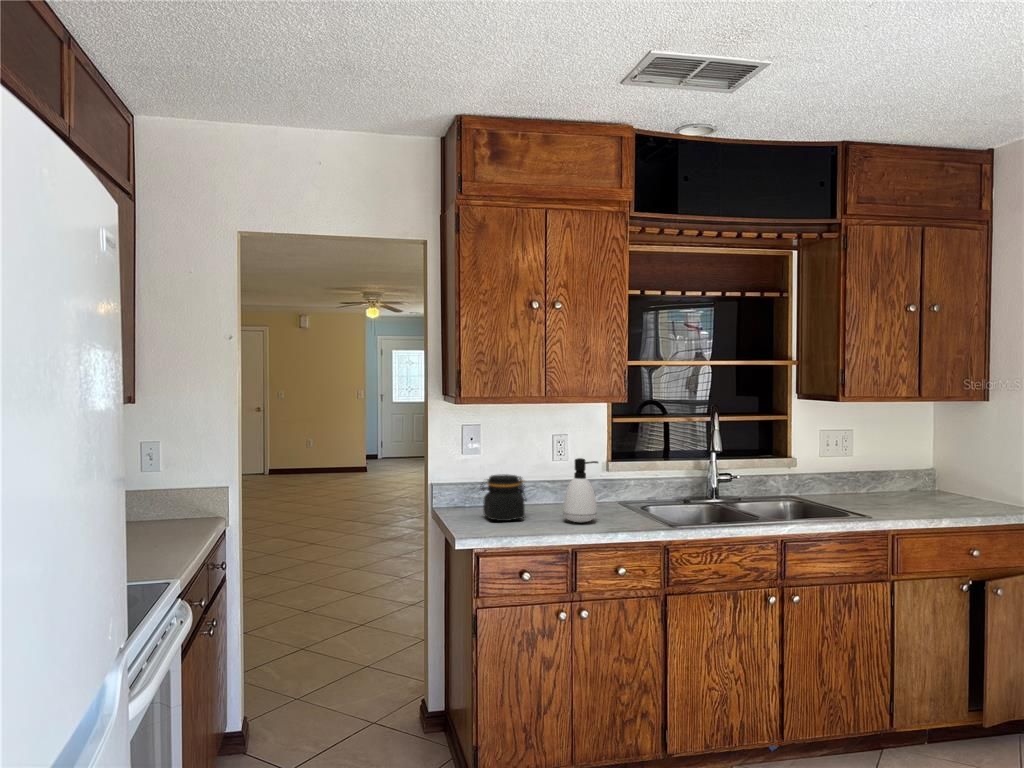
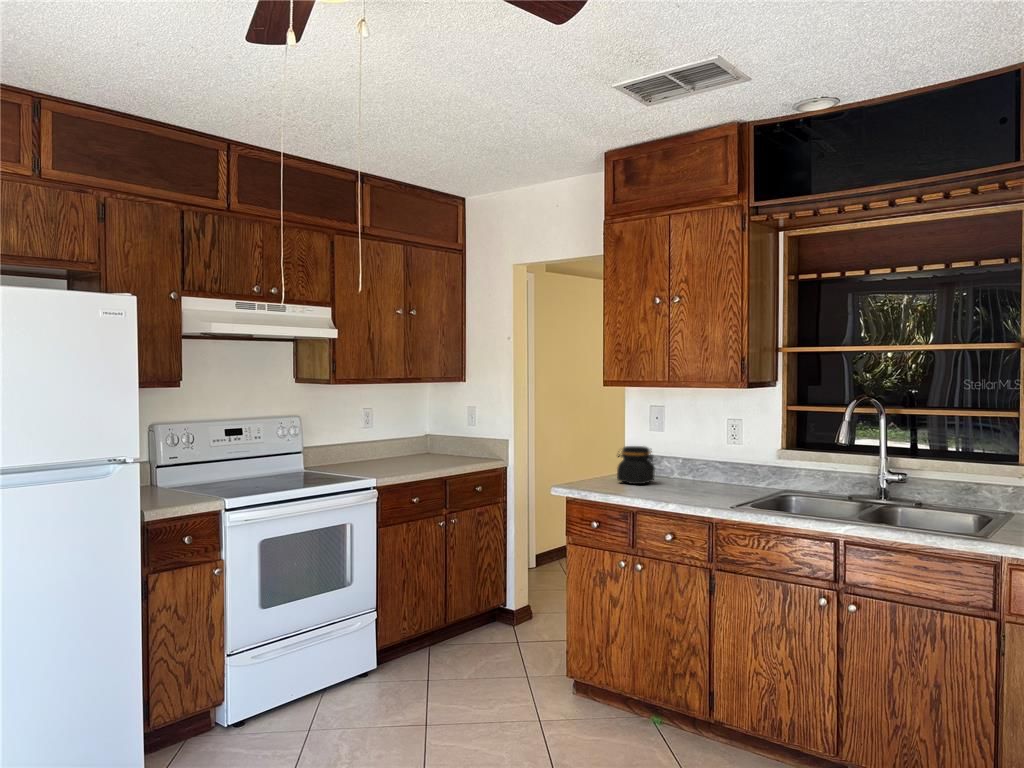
soap dispenser: present [563,458,598,522] -> none [661,435,692,492]

